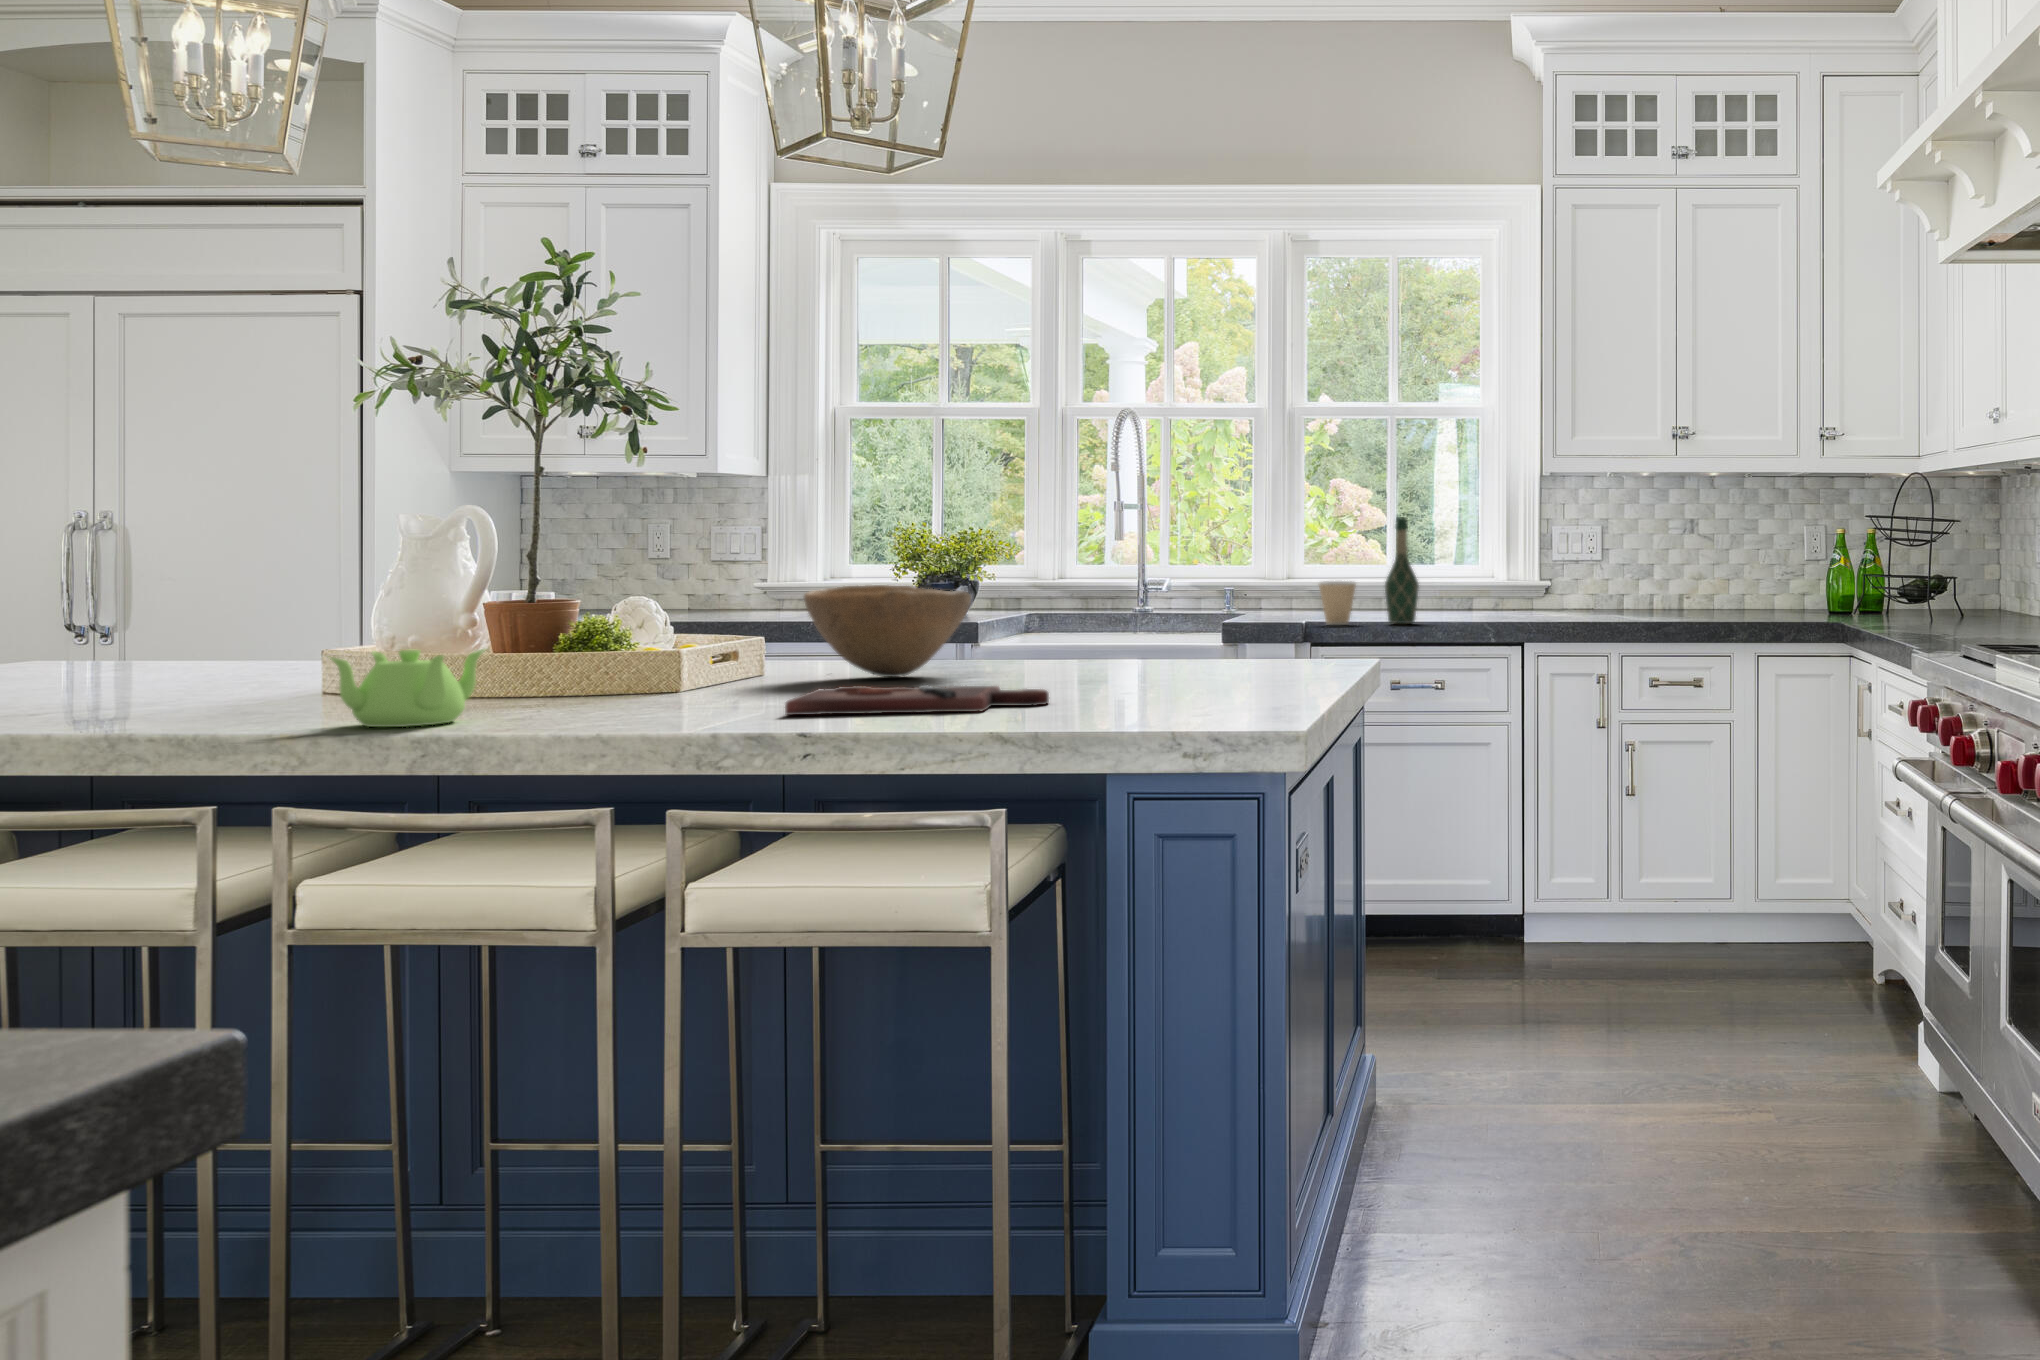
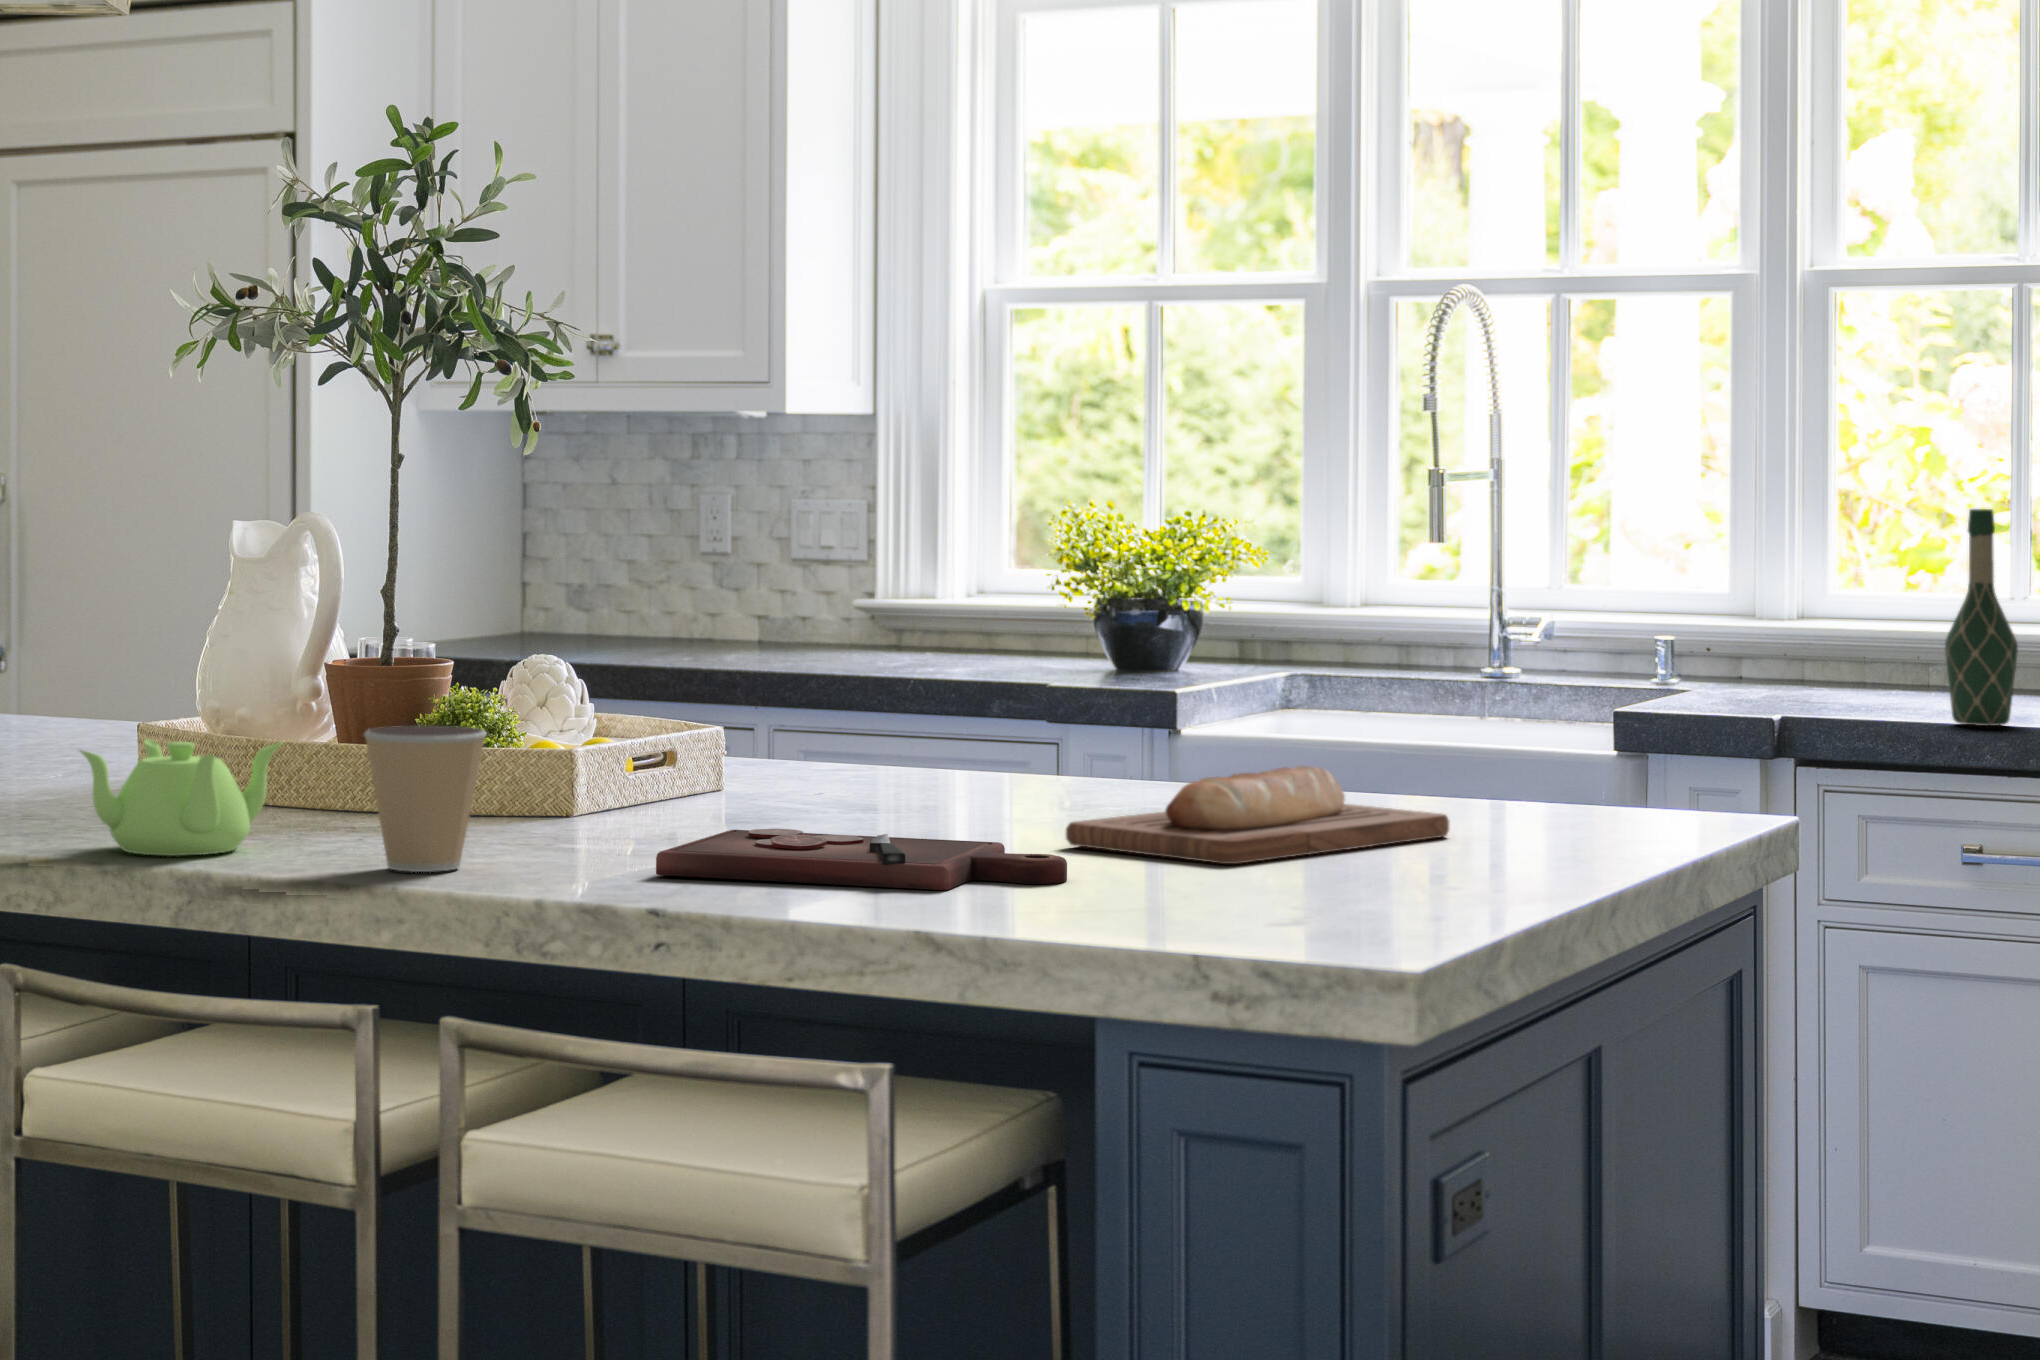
coffee cup: present [1319,581,1356,625] -> present [364,726,487,872]
bowl: present [804,585,972,677] -> none [768,644,1035,803]
bread loaf: none [1022,640,1228,691] -> present [1066,766,1449,864]

